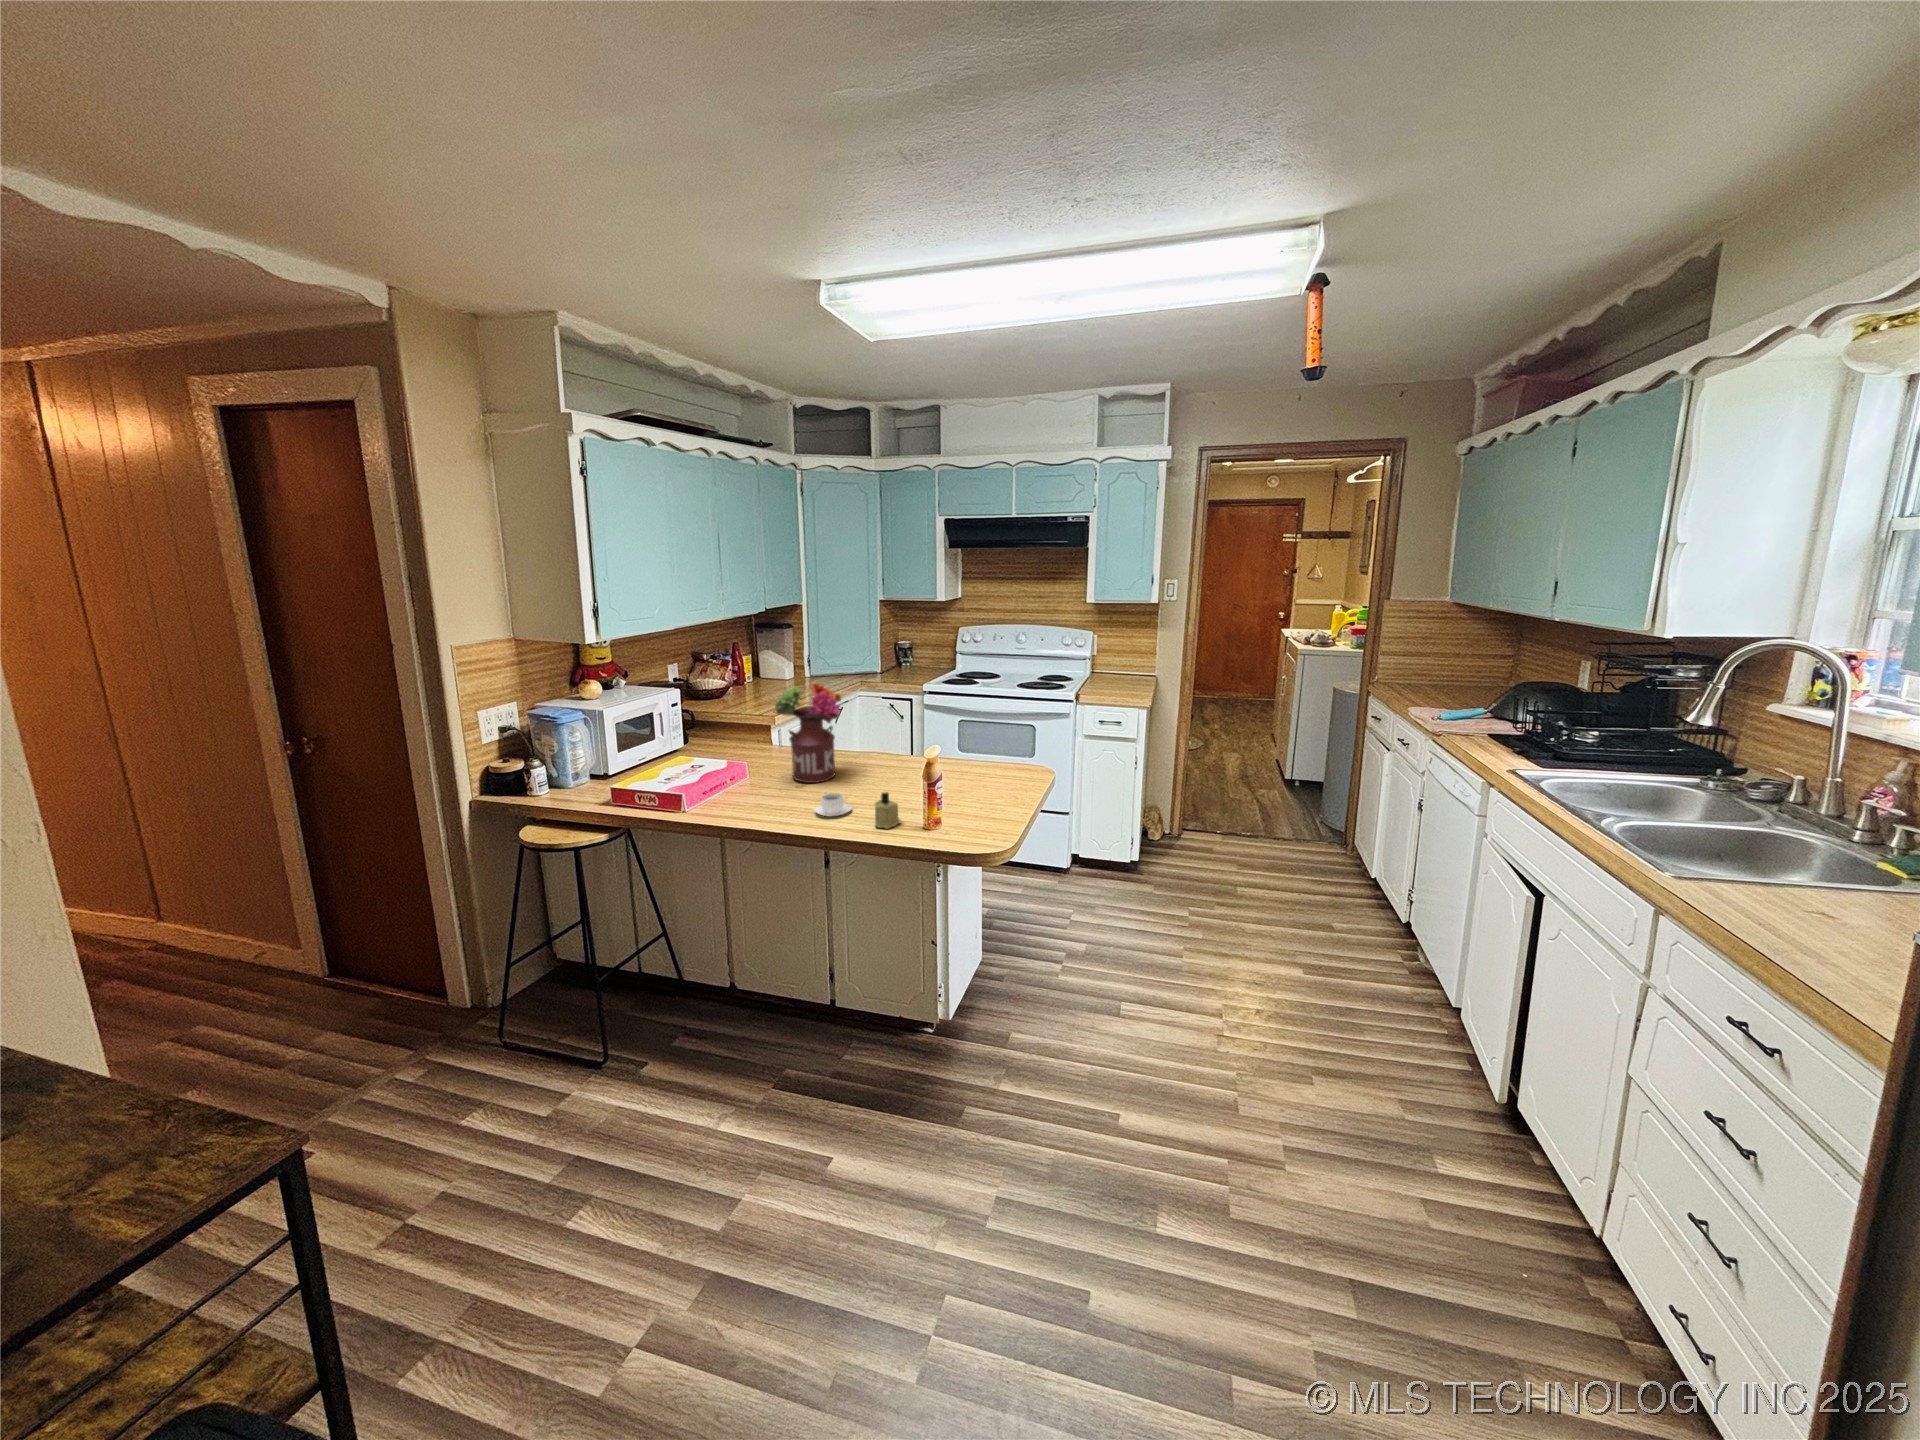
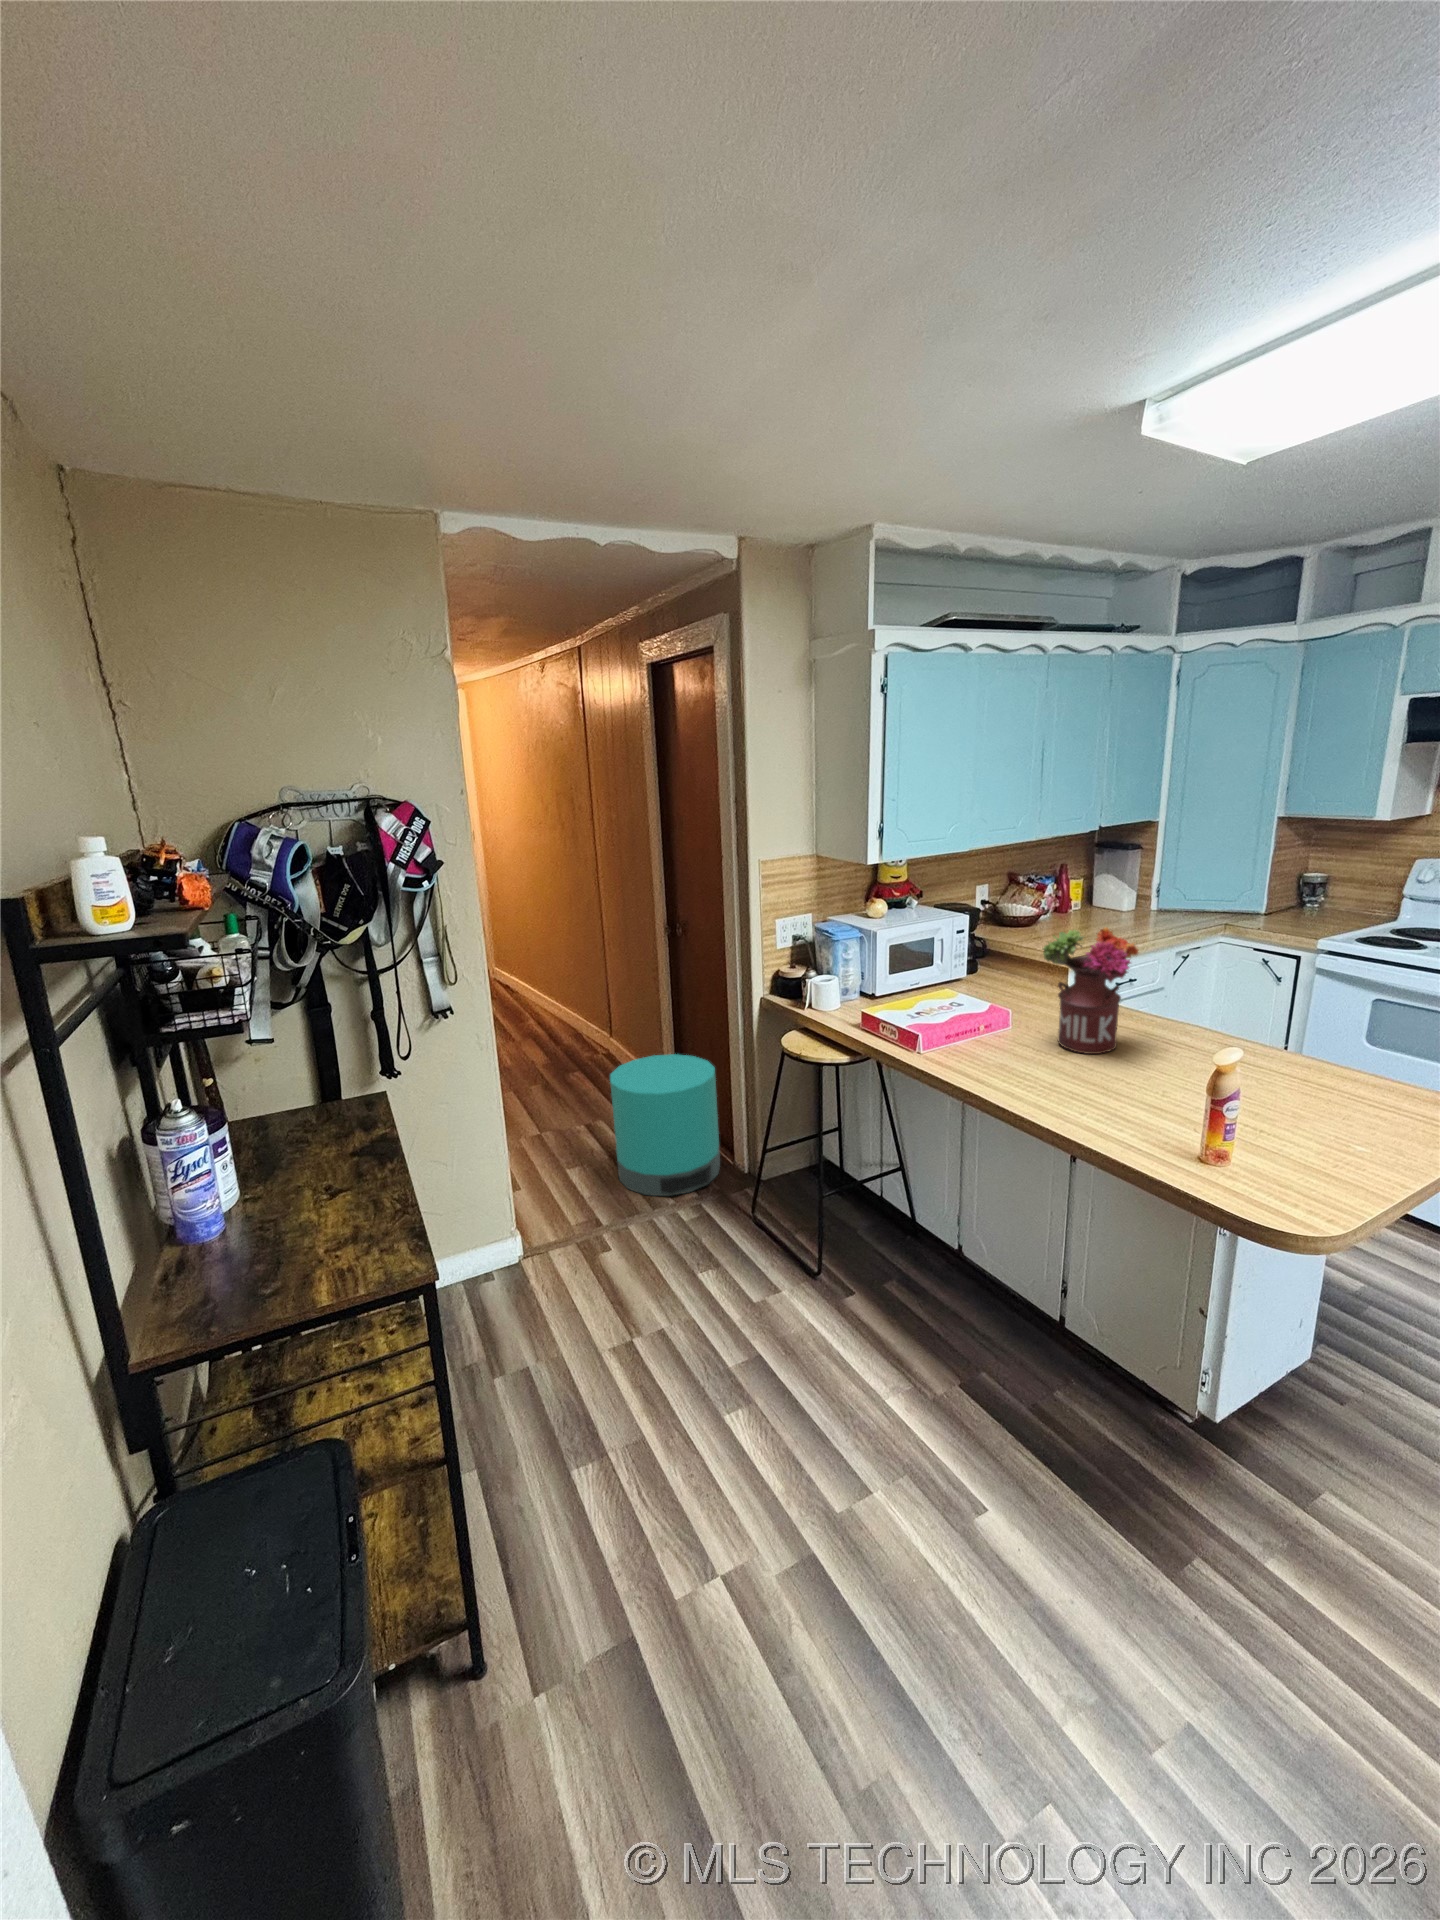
coffee cup: present [815,793,852,816] -> none [1056,1073,1109,1105]
candle: present [874,793,900,829] -> none [1125,1092,1167,1144]
trash can: none [235,893,431,1085] -> present [610,1054,720,1196]

